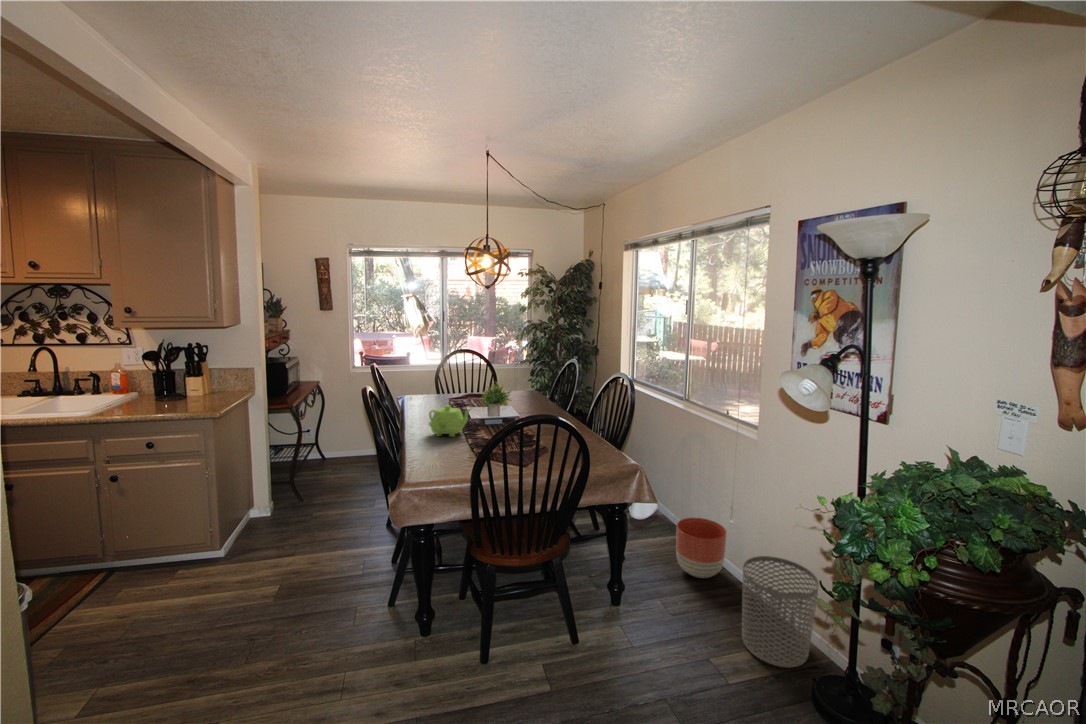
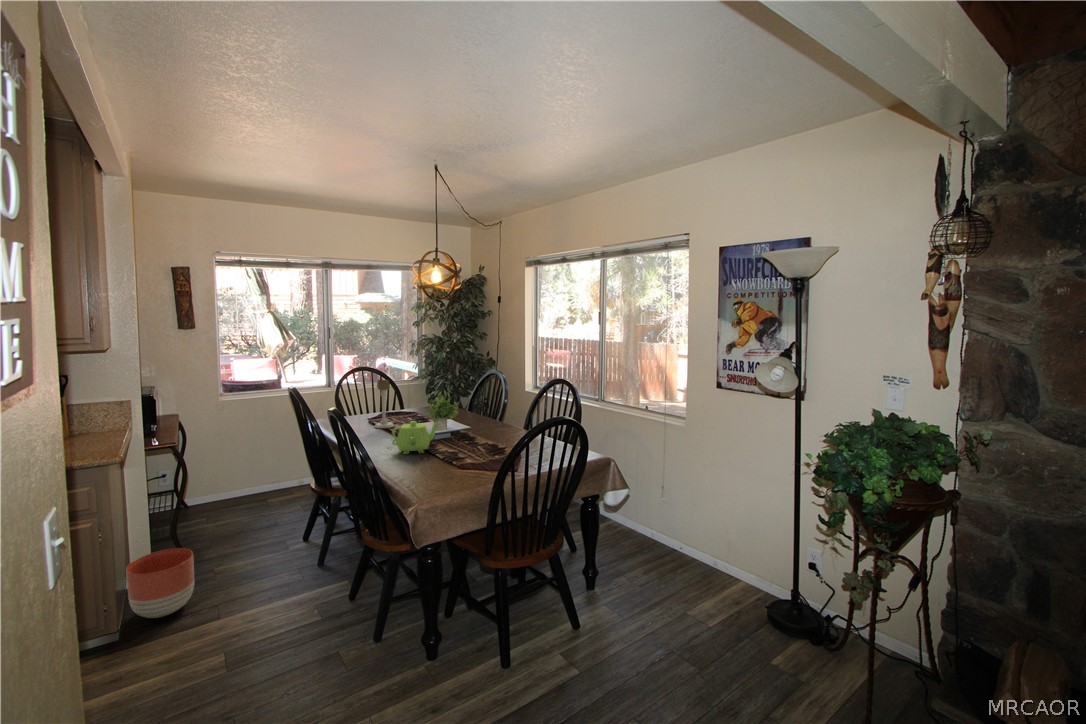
candle holder: none [441,363,459,409] -> present [375,380,394,428]
planter: present [676,518,726,578] -> present [126,548,194,618]
waste bin: present [742,556,819,668] -> none [699,520,759,607]

